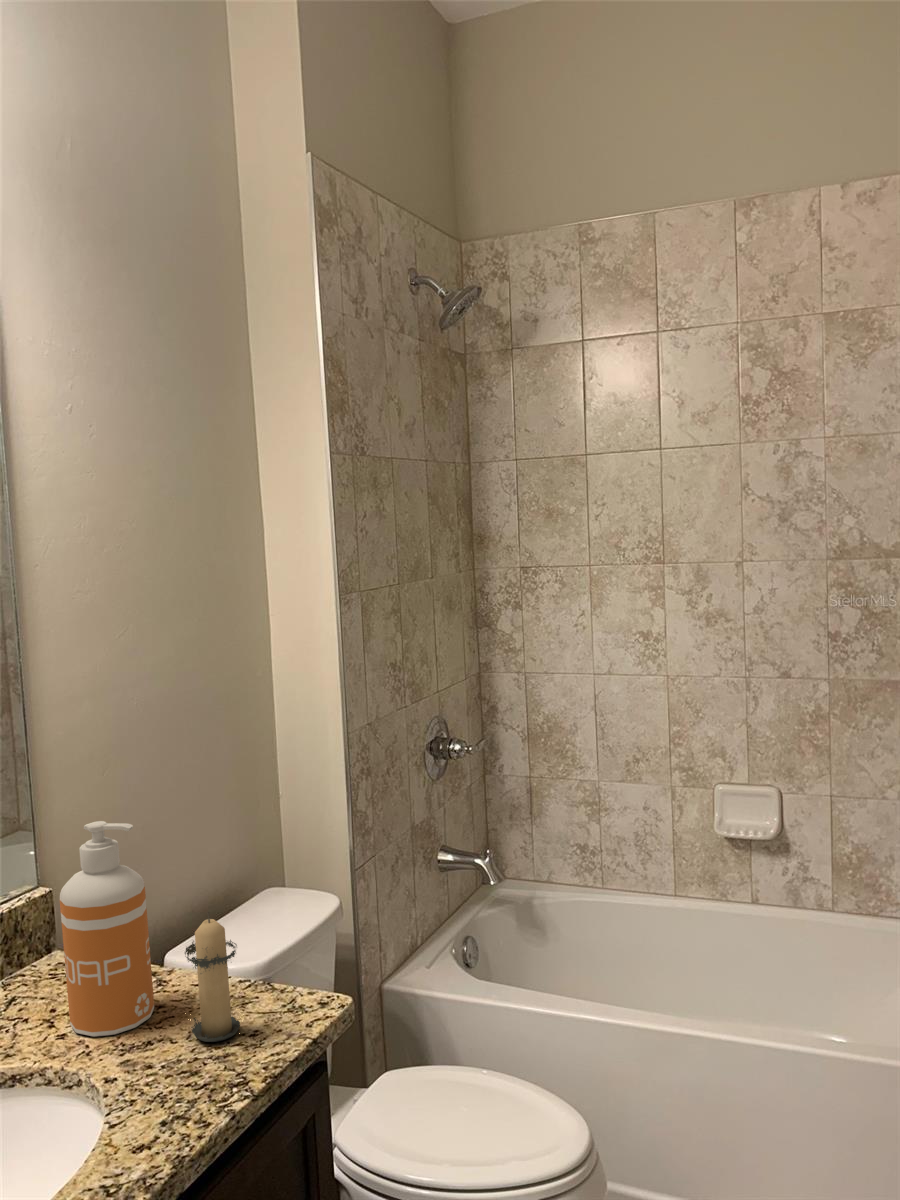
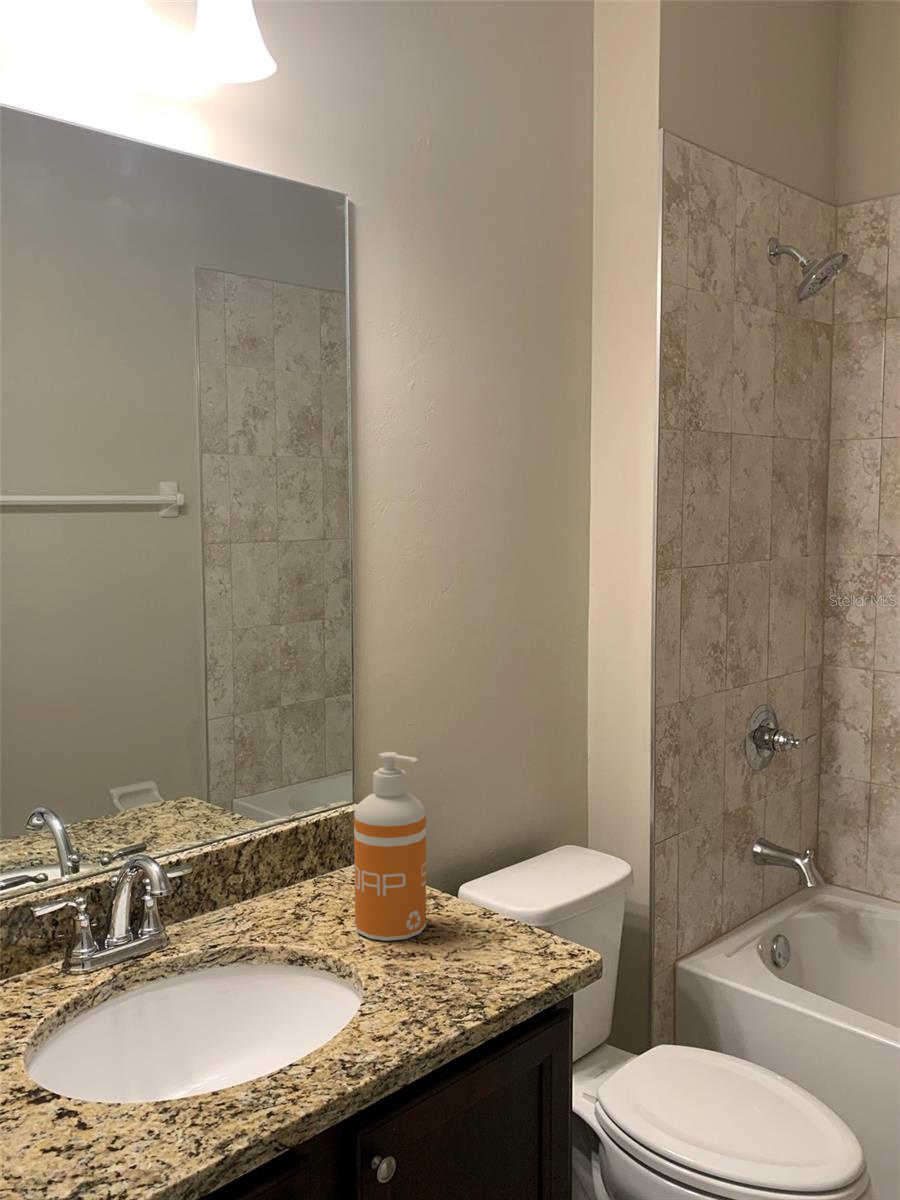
candle: present [185,912,240,1042] -> none [443,847,500,968]

